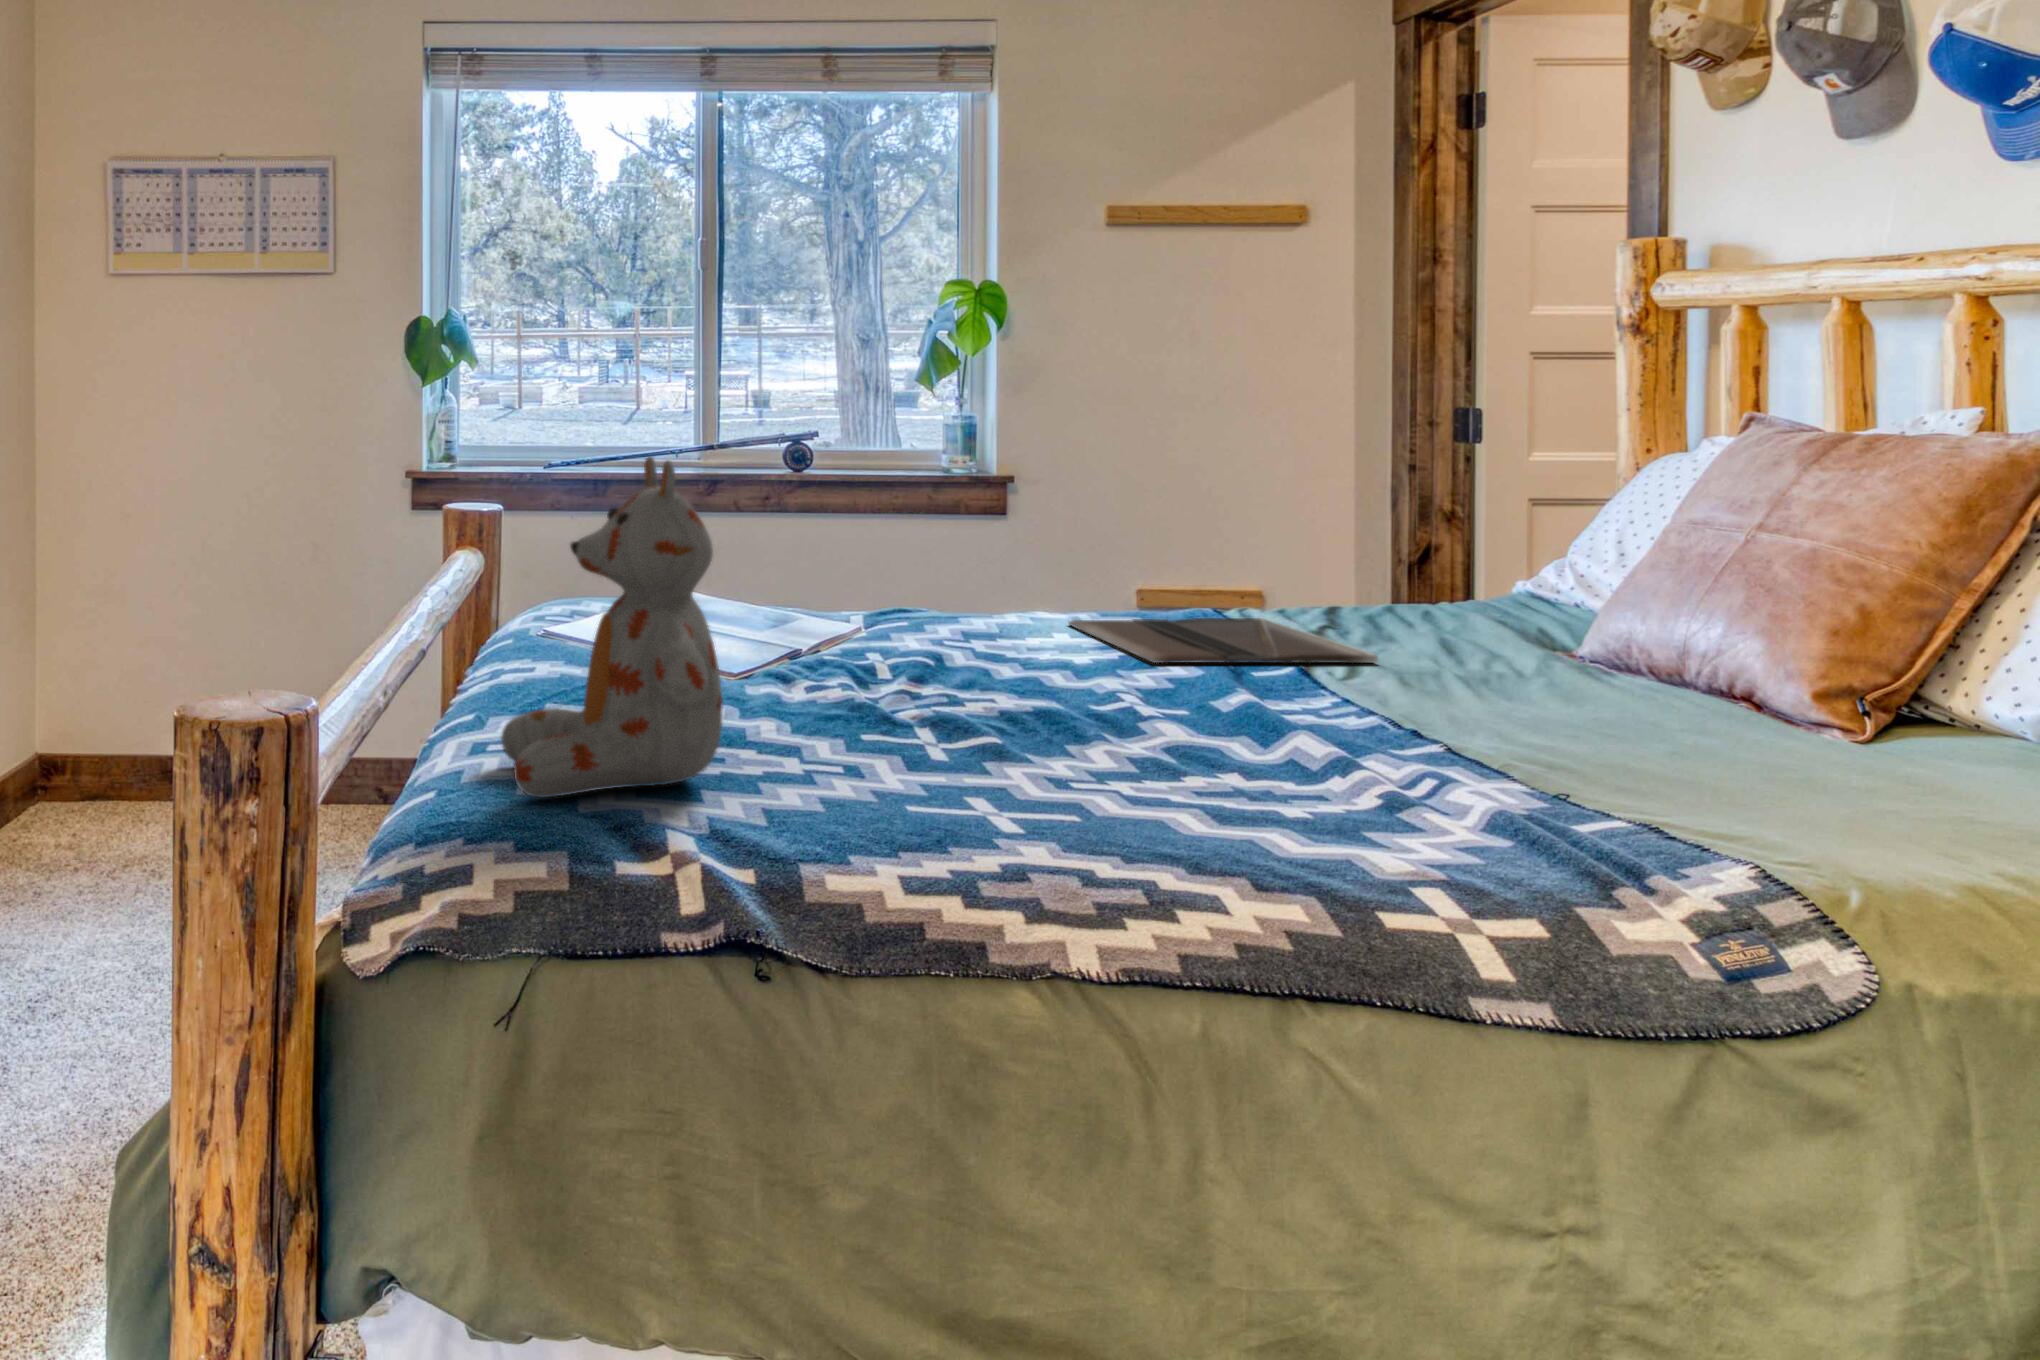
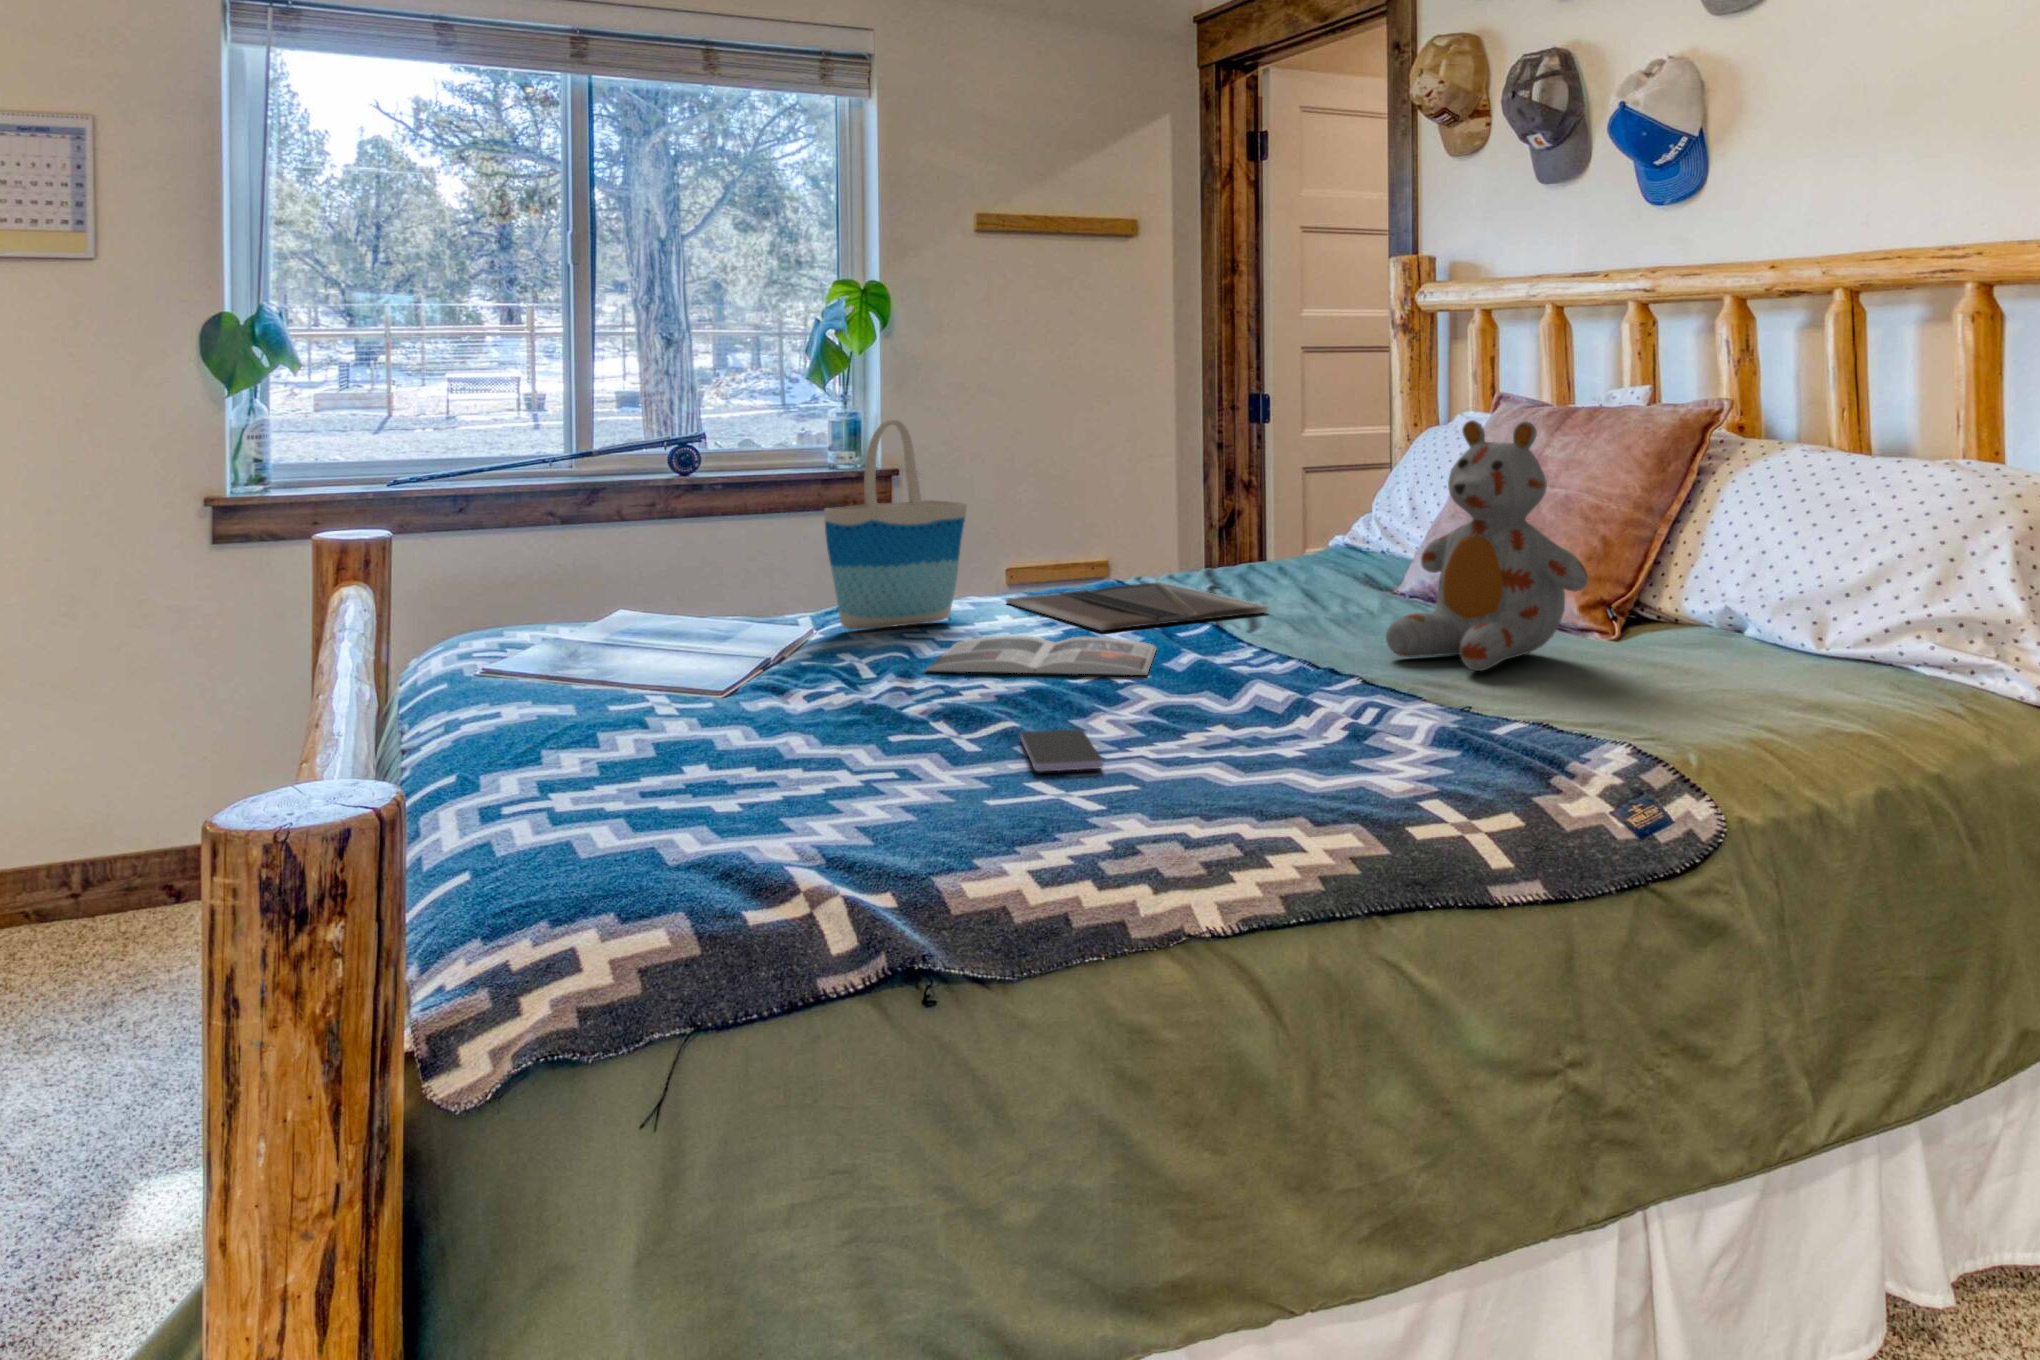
tote bag: none [860,427,1014,636] -> present [824,420,967,629]
stuffed bear: present [501,456,723,798] -> present [1386,420,1588,671]
magazine: none [931,656,1205,713] -> present [926,636,1157,675]
smartphone: none [971,751,1050,796] -> present [1020,729,1103,772]

